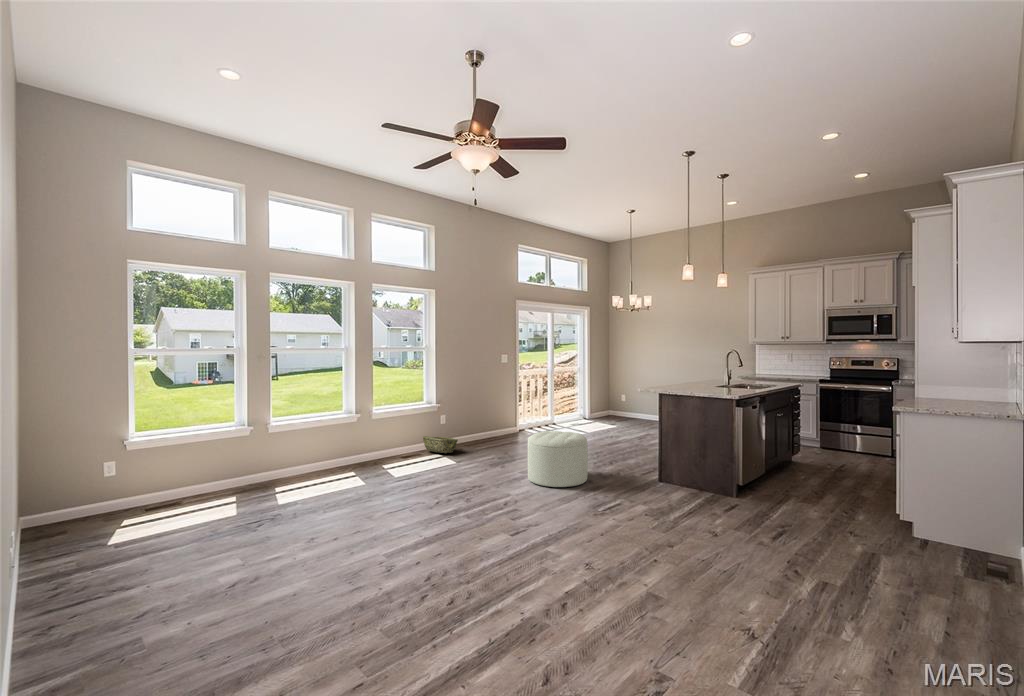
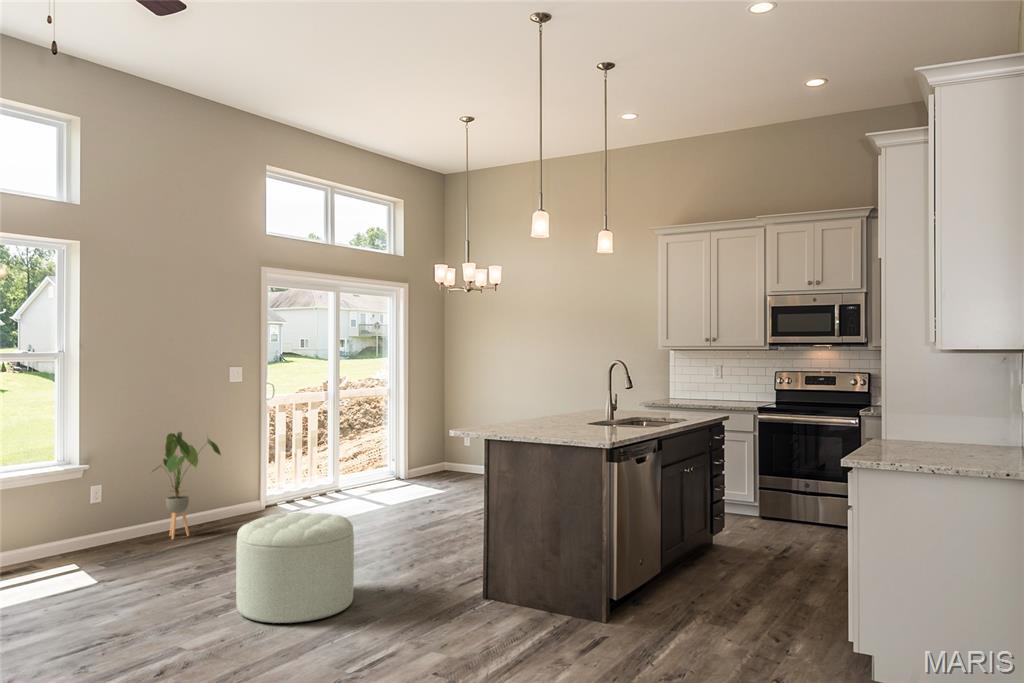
house plant: none [467,389,503,445] -> present [153,432,221,539]
woven basket: present [423,436,458,453] -> none [46,528,119,561]

